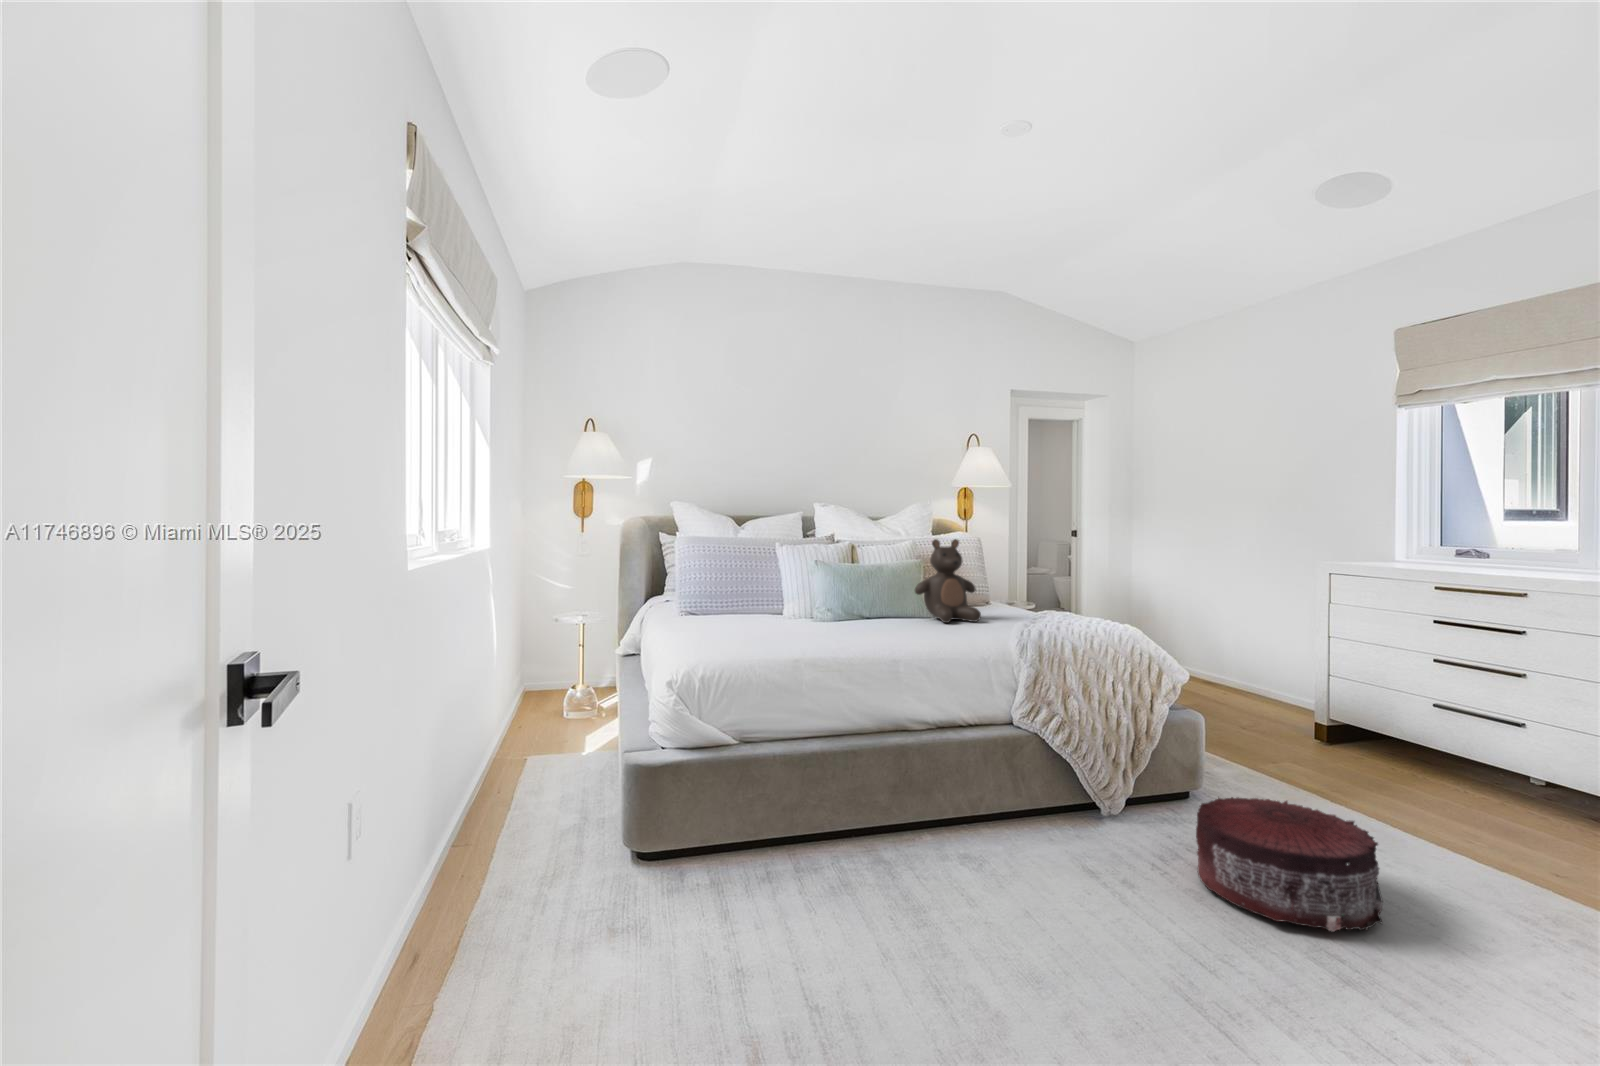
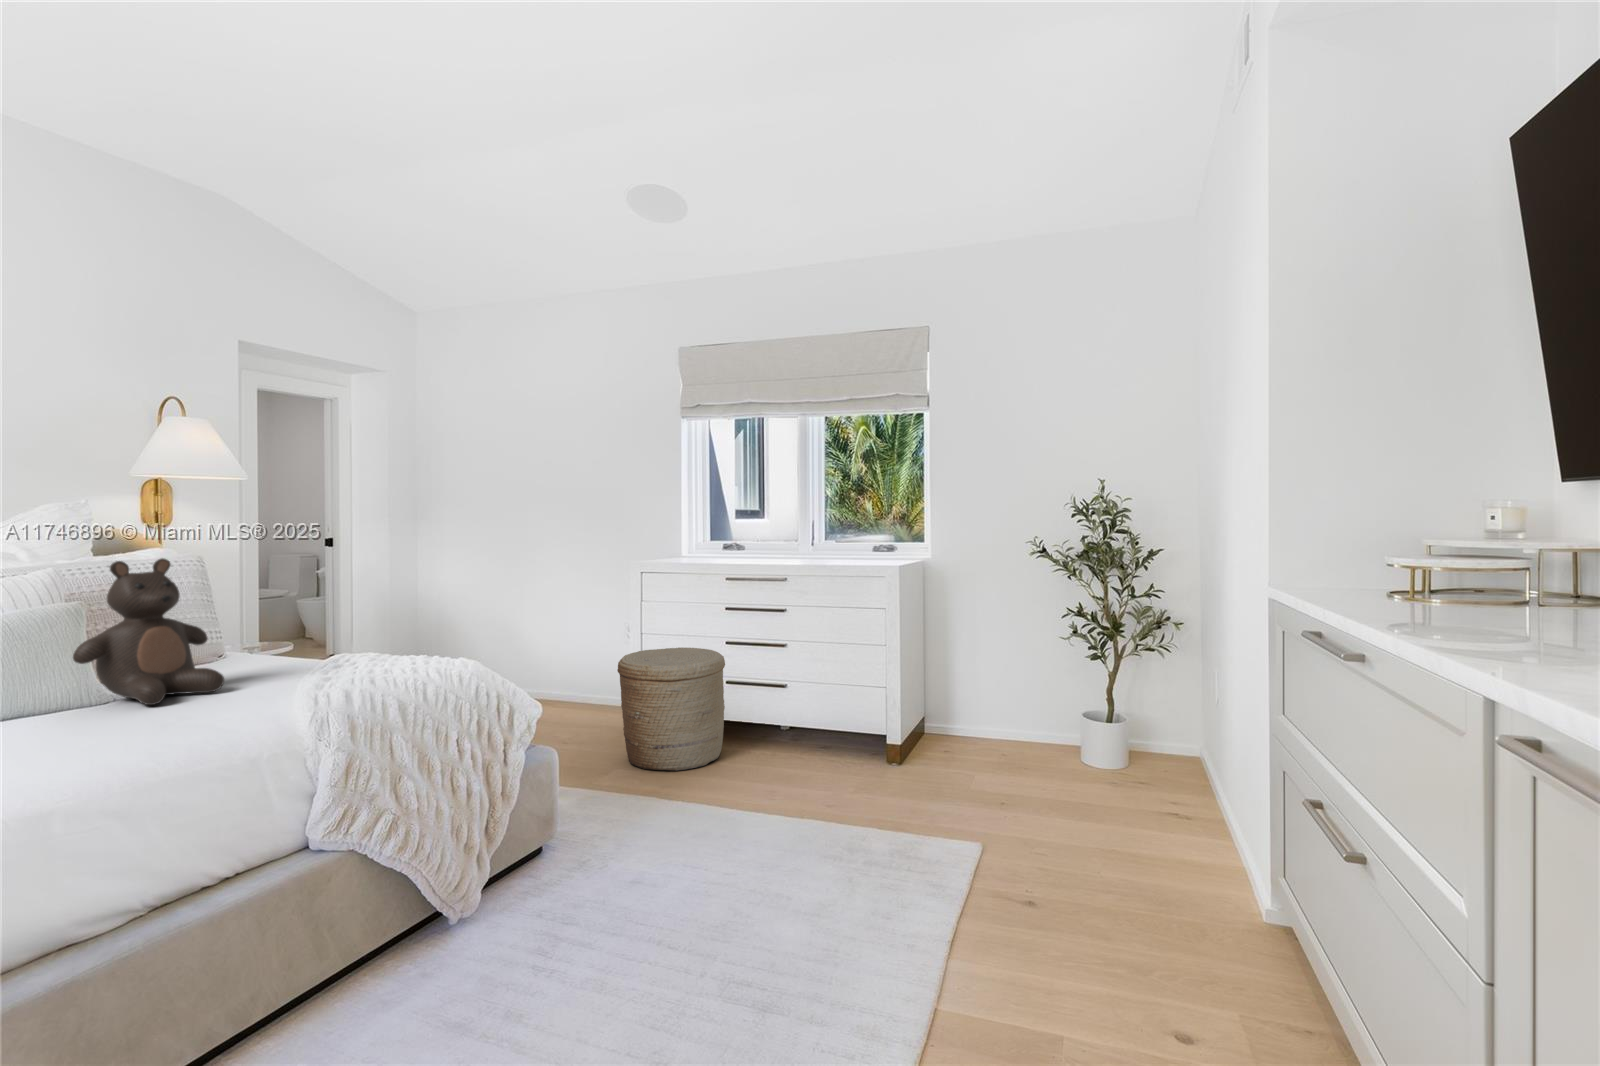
woven basket: none [1295,656,1433,786] -> present [617,648,725,771]
pouf: present [1196,797,1383,932] -> none [586,825,773,984]

